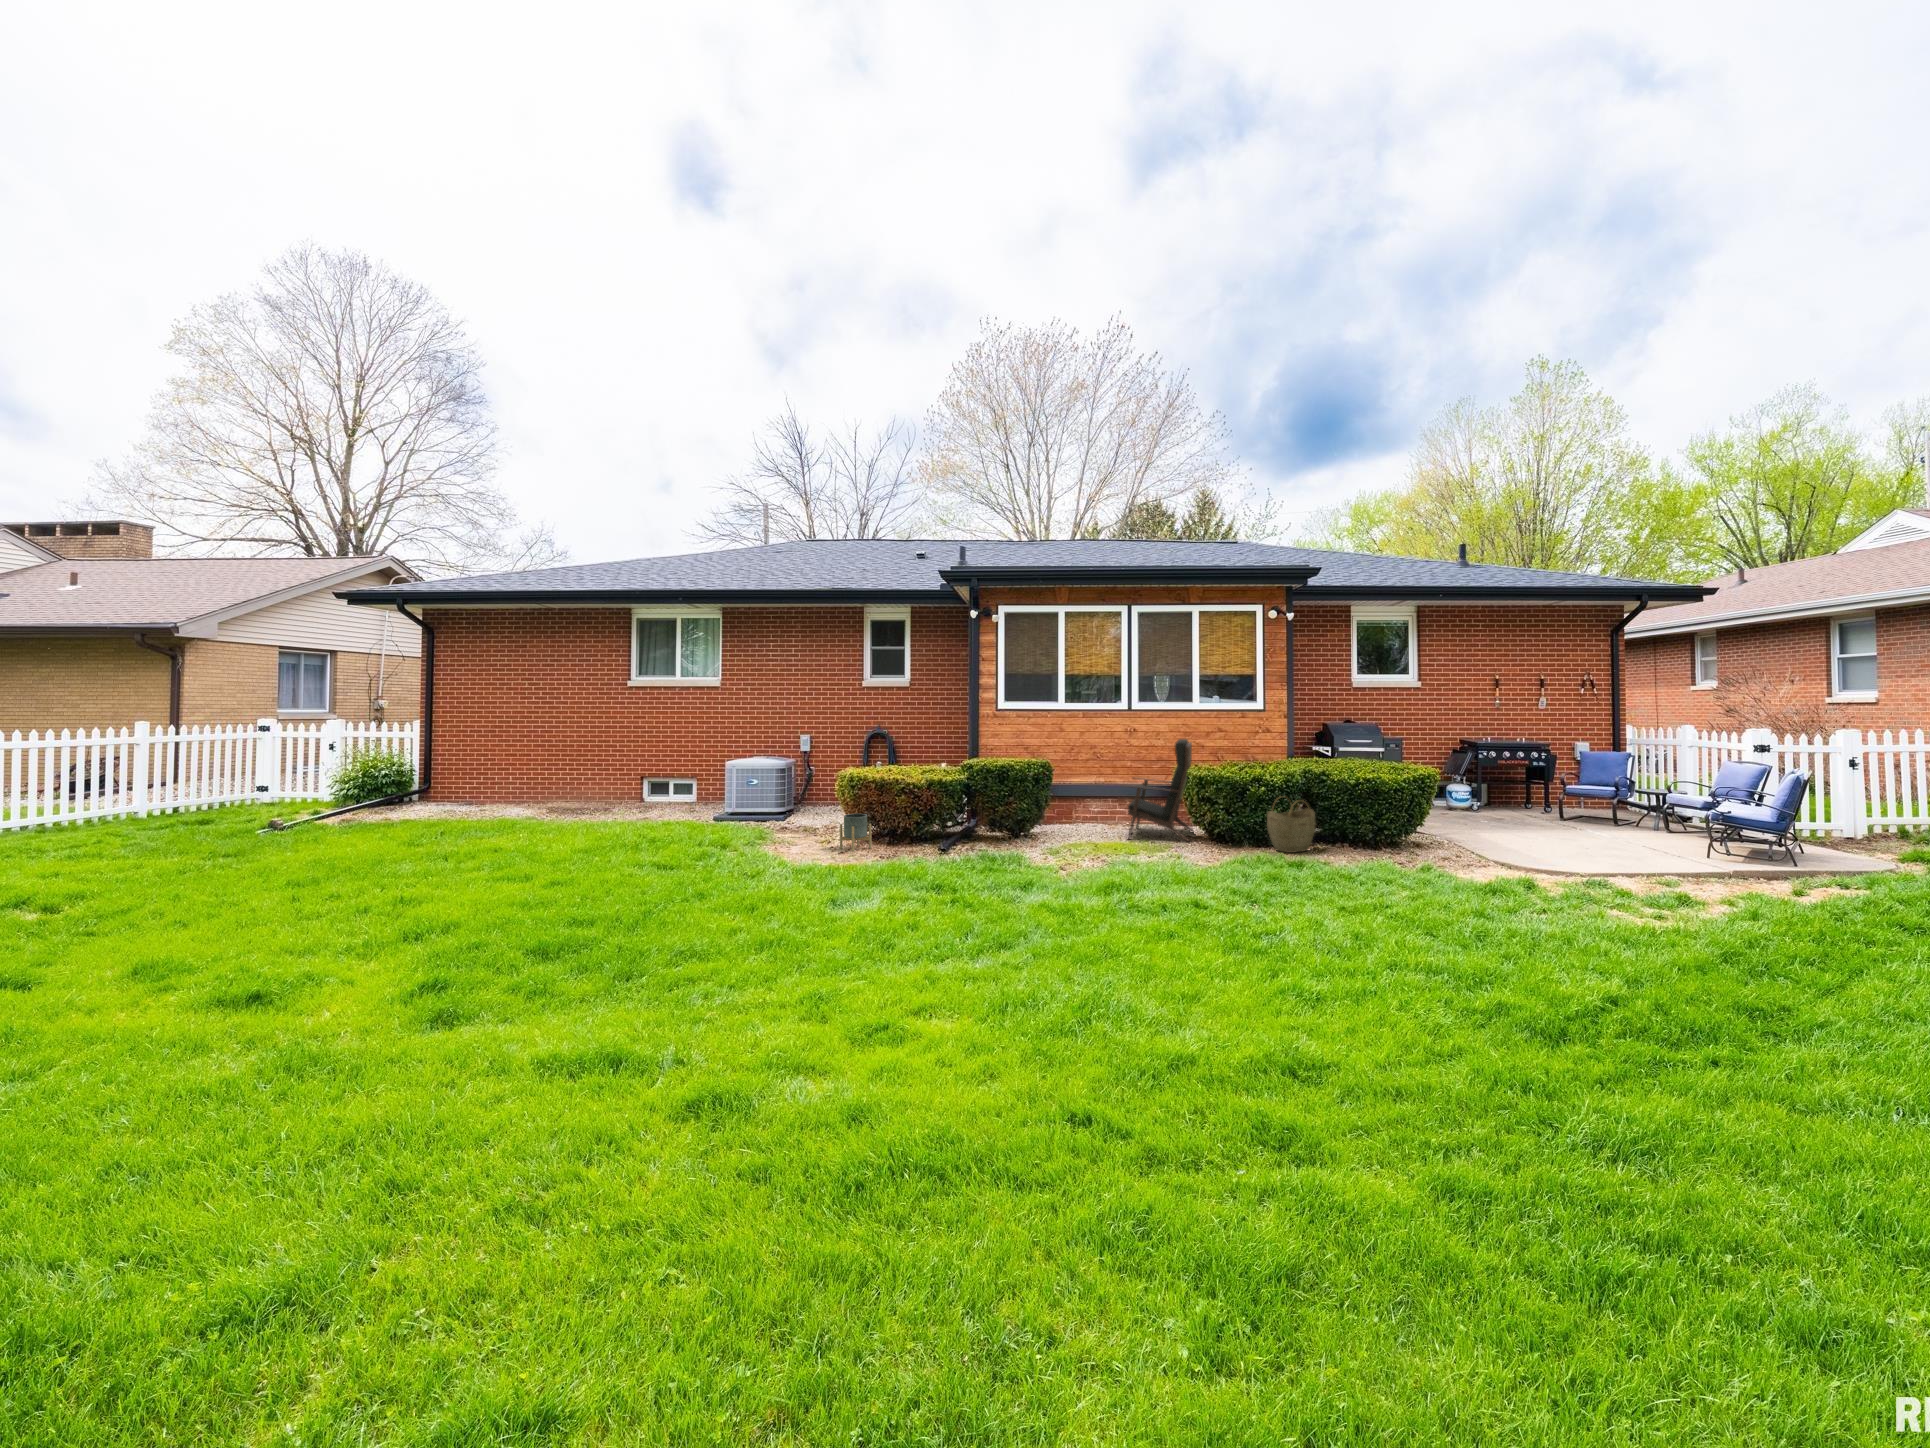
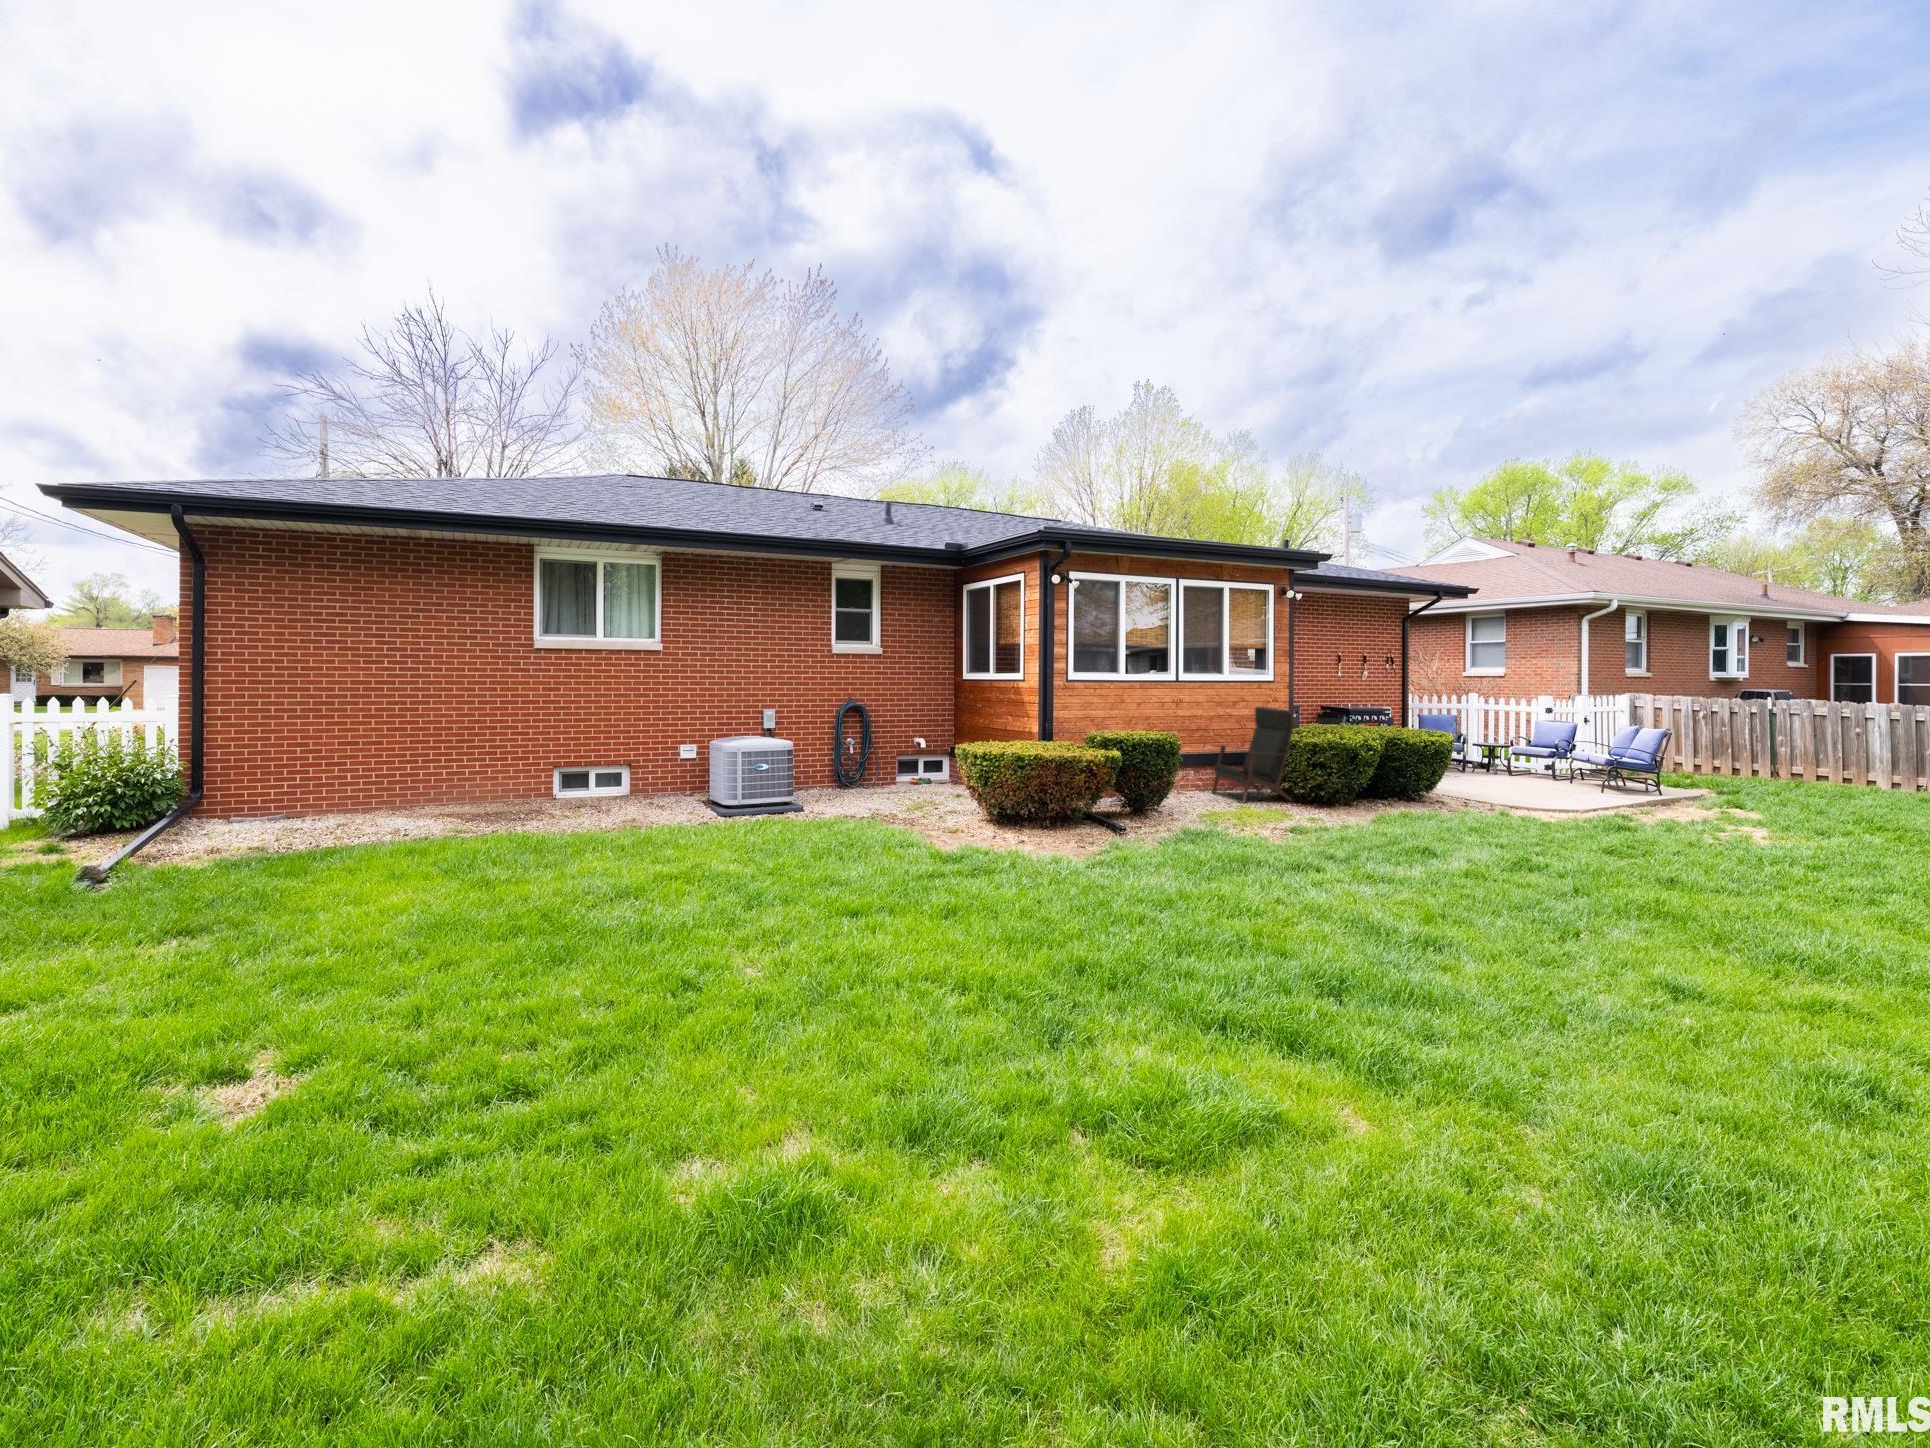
woven basket: present [1267,800,1315,853] -> none [1361,755,1399,804]
planter: present [840,814,872,852] -> none [1040,792,1069,833]

